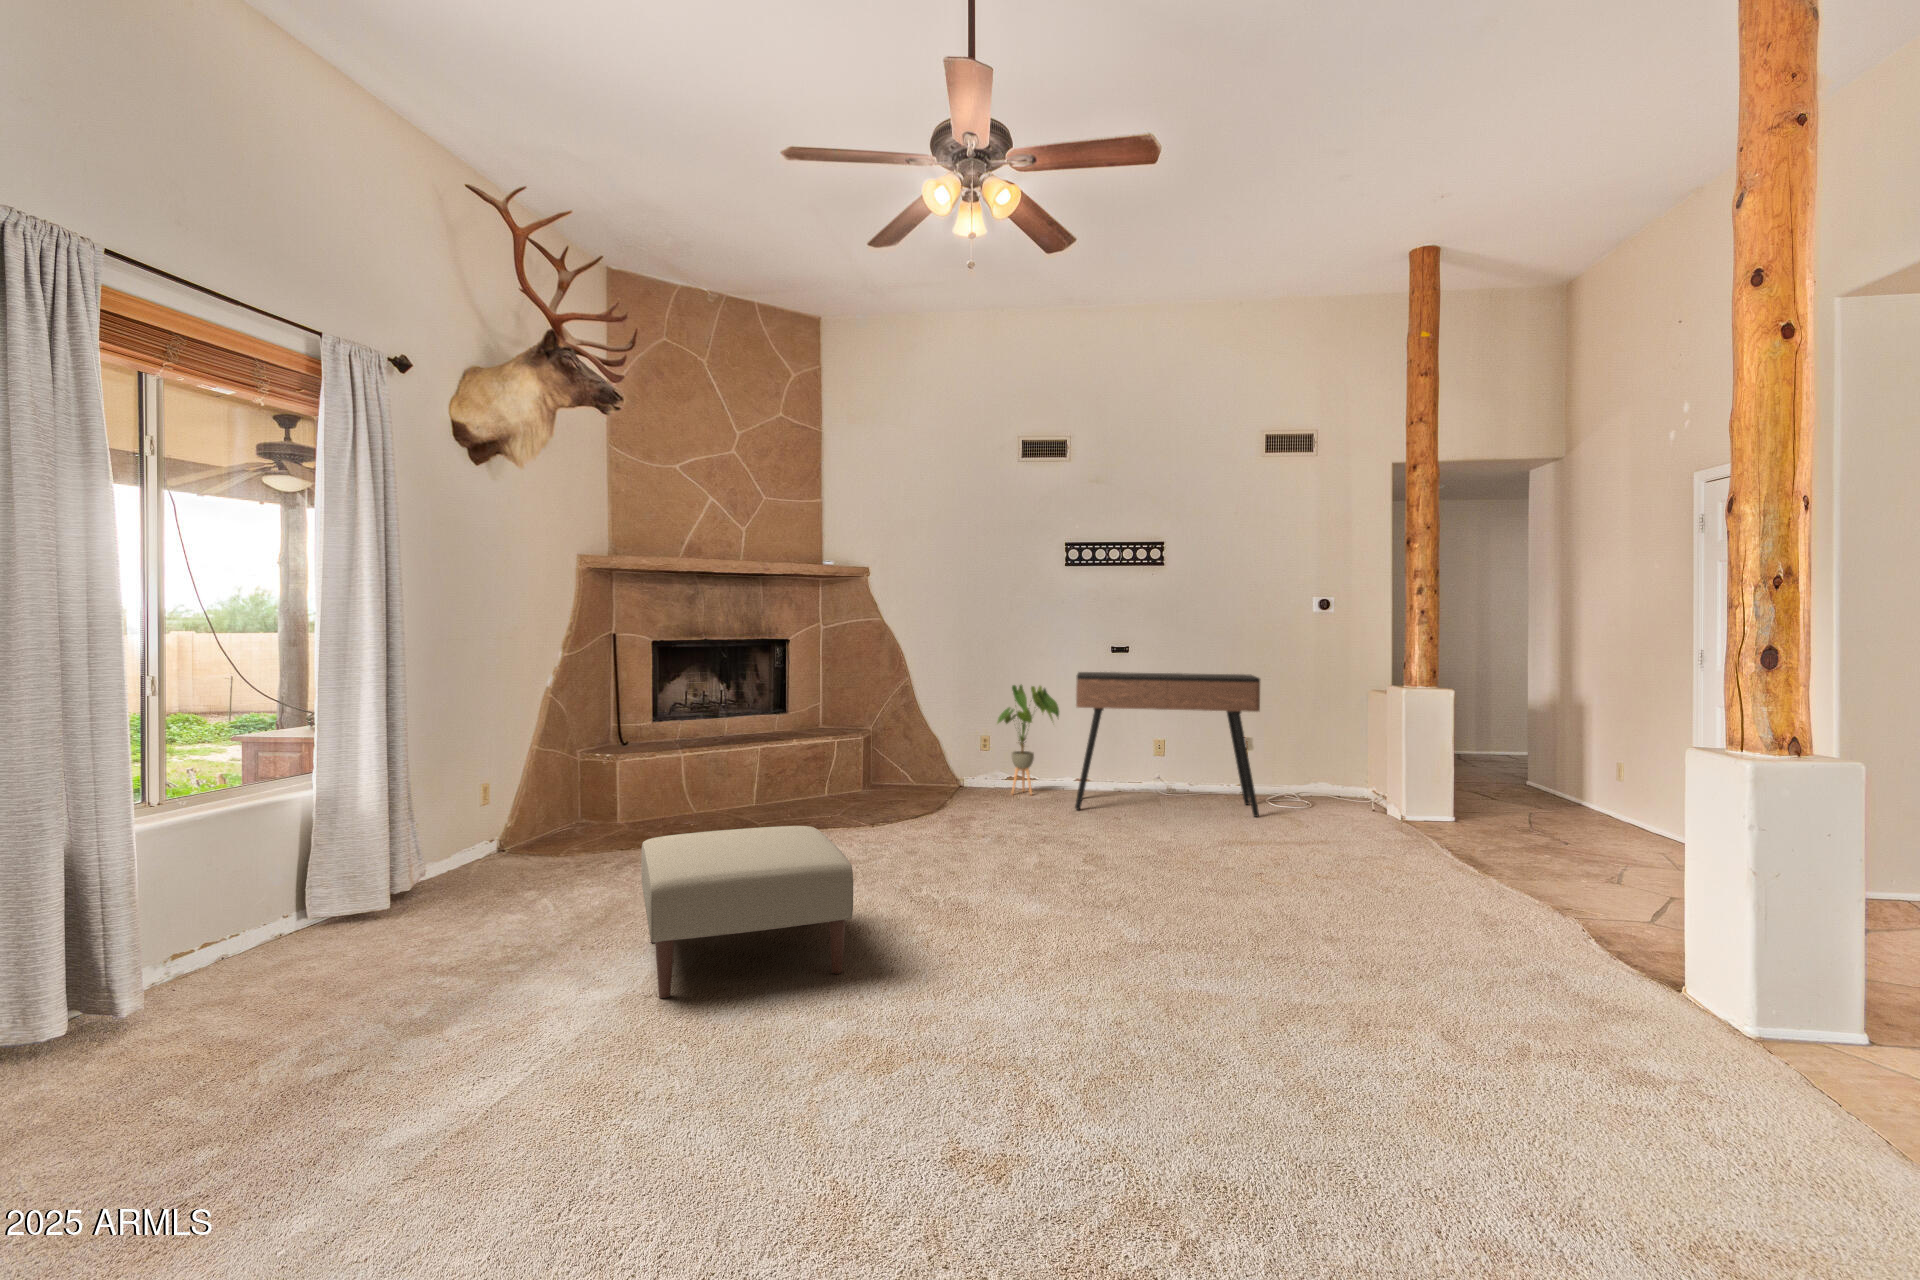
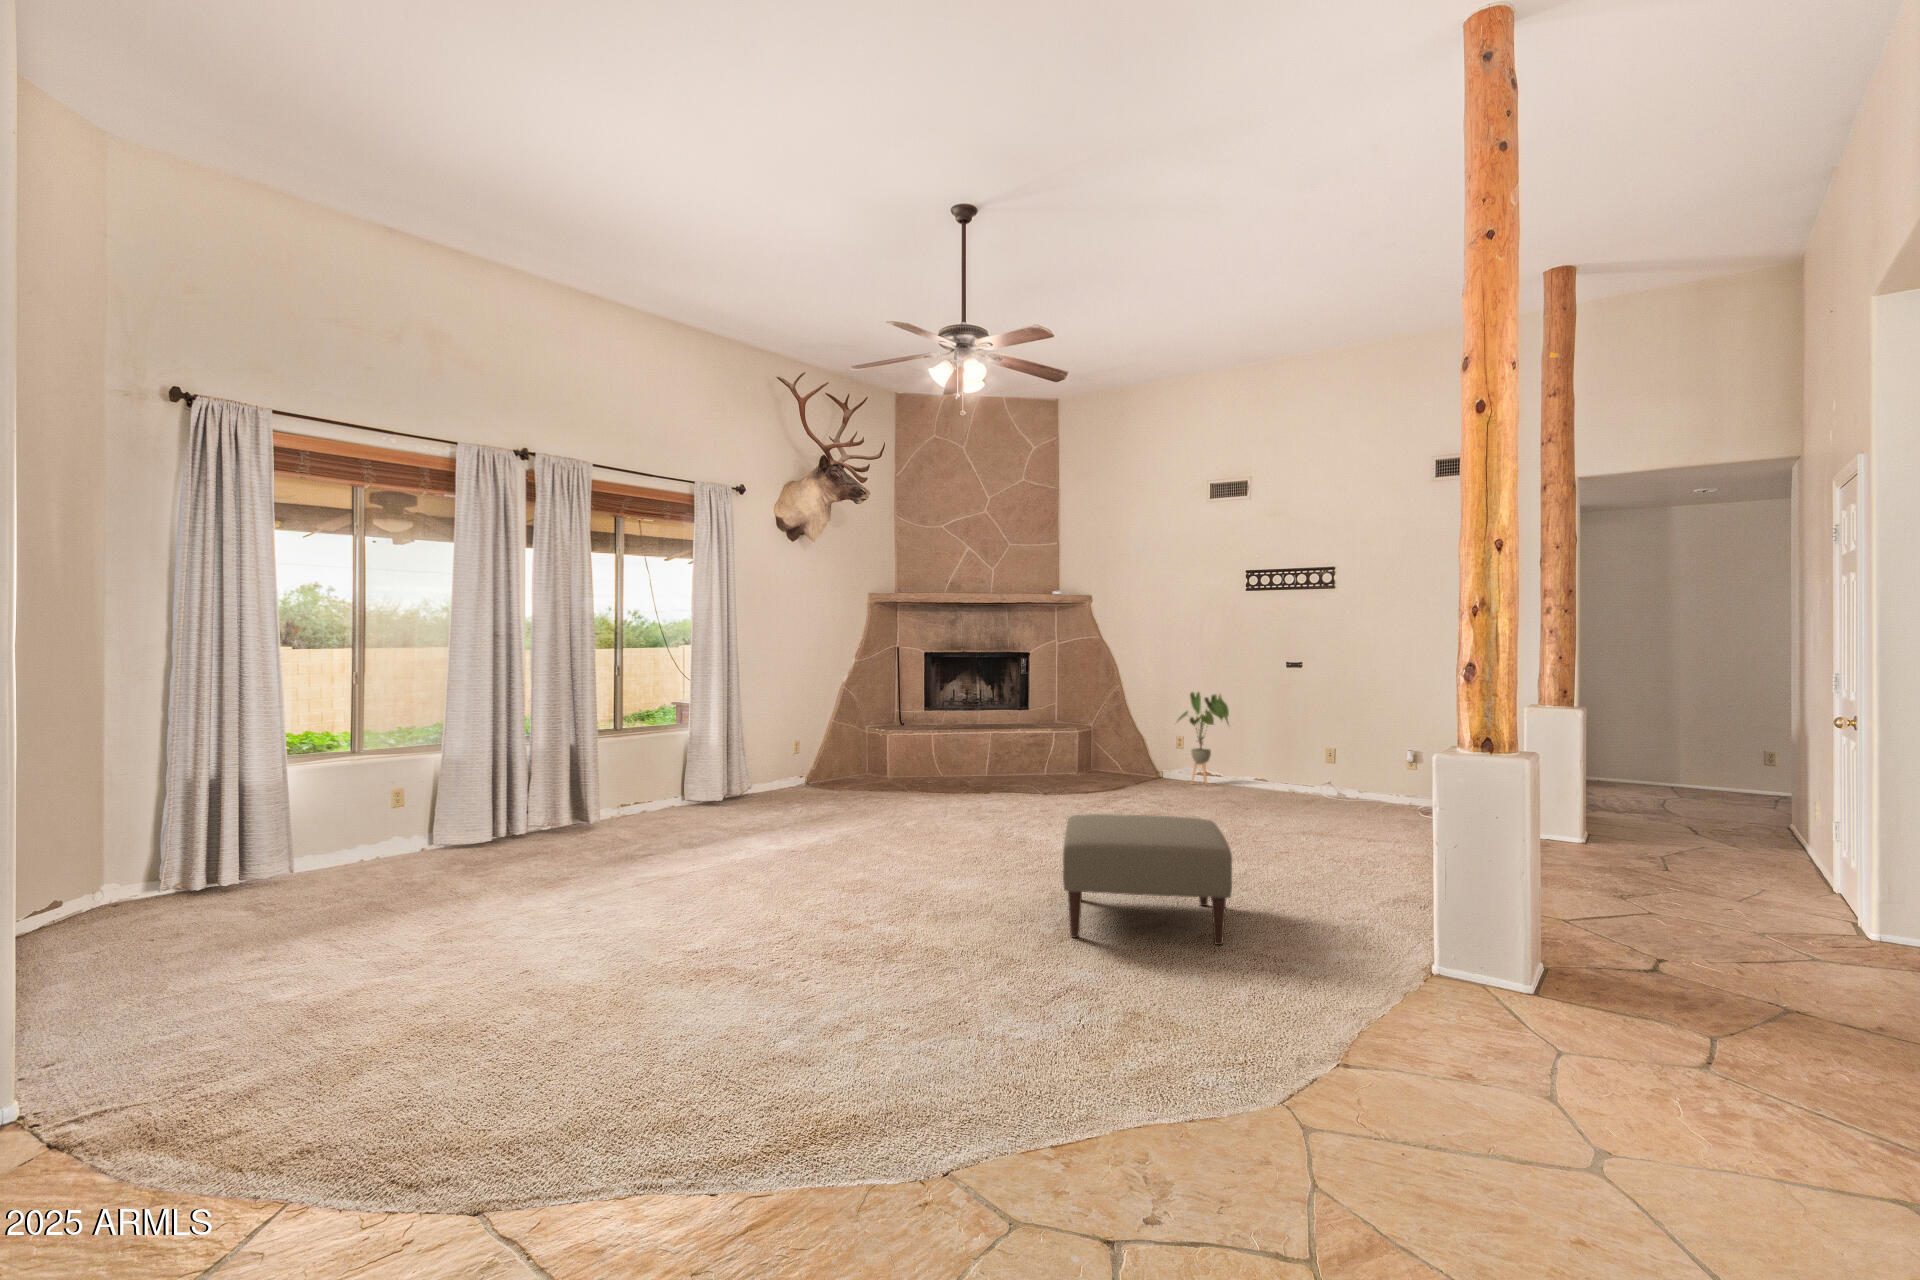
console table: present [1075,672,1260,817] -> none [1222,682,1396,816]
ottoman: present [641,826,853,998] -> present [1063,814,1232,945]

